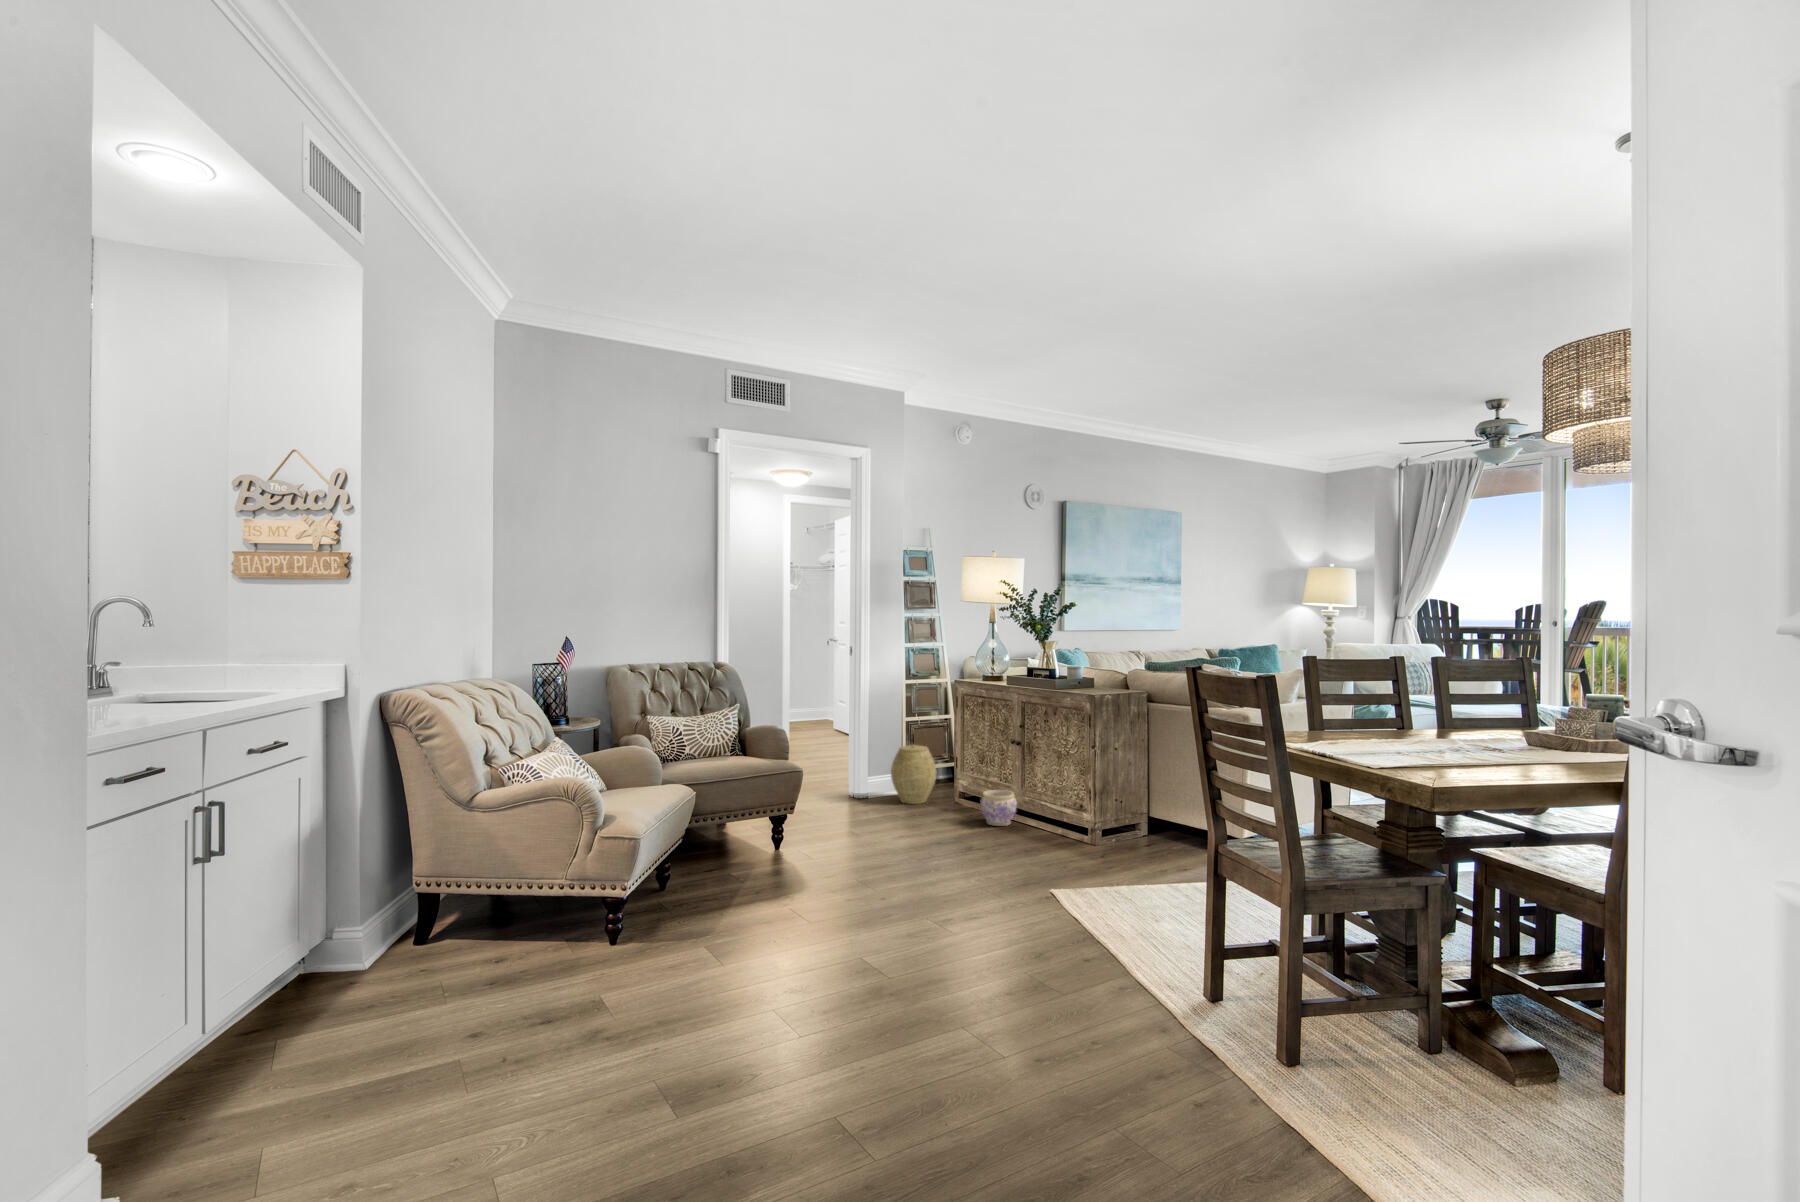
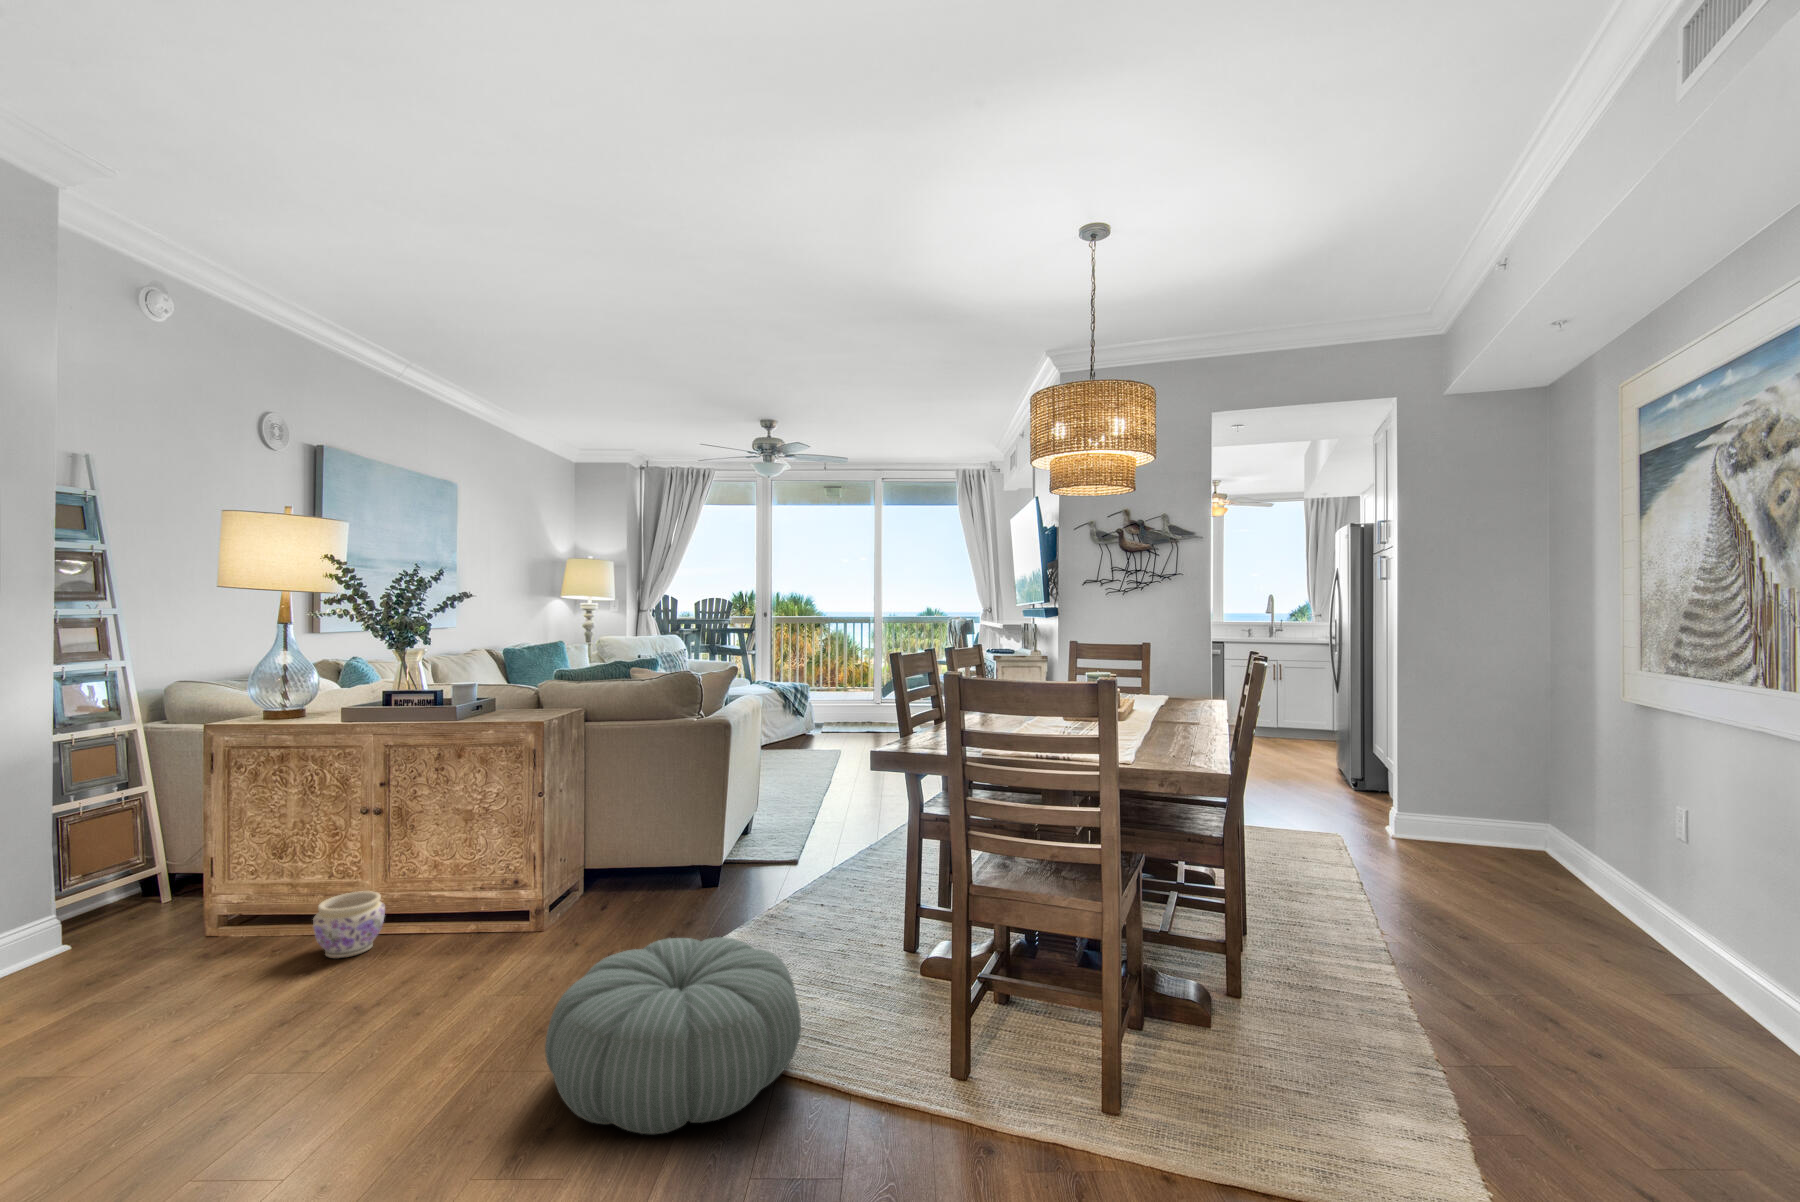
woven basket: present [891,745,936,804] -> none [40,856,165,978]
pouf: none [978,841,1142,944] -> present [545,937,801,1134]

